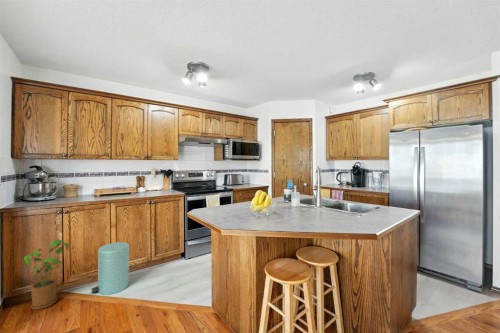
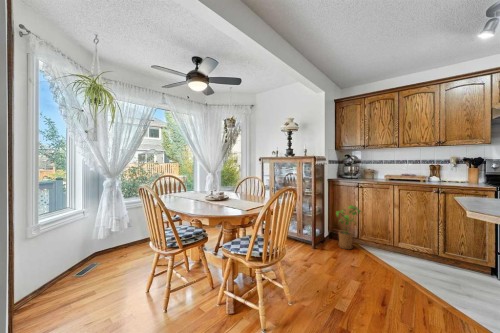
trash can: present [92,242,129,295] -> none [374,221,408,265]

